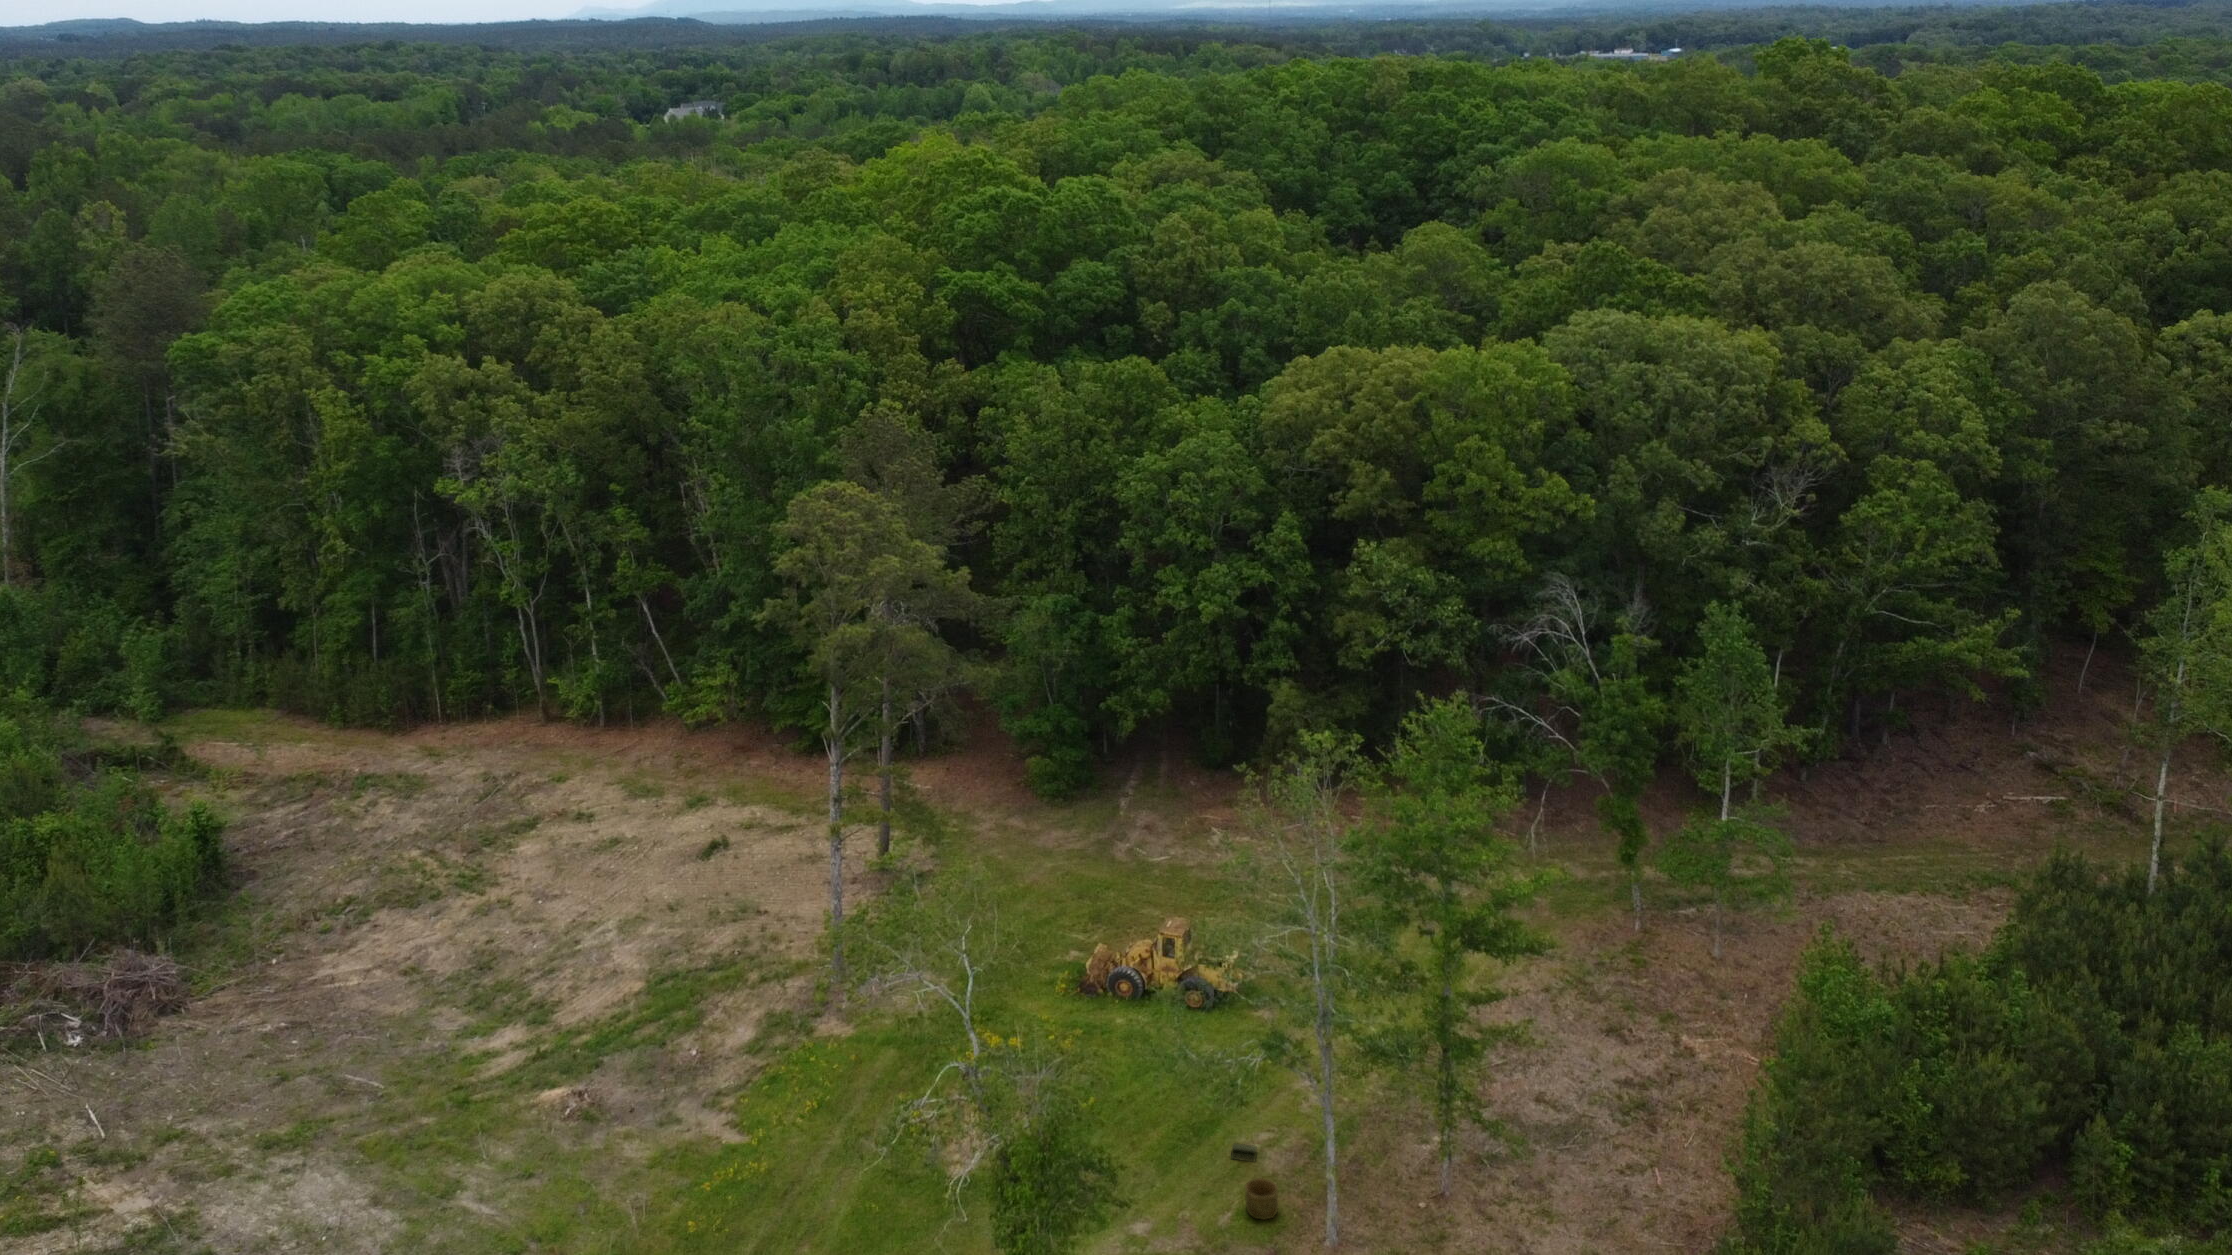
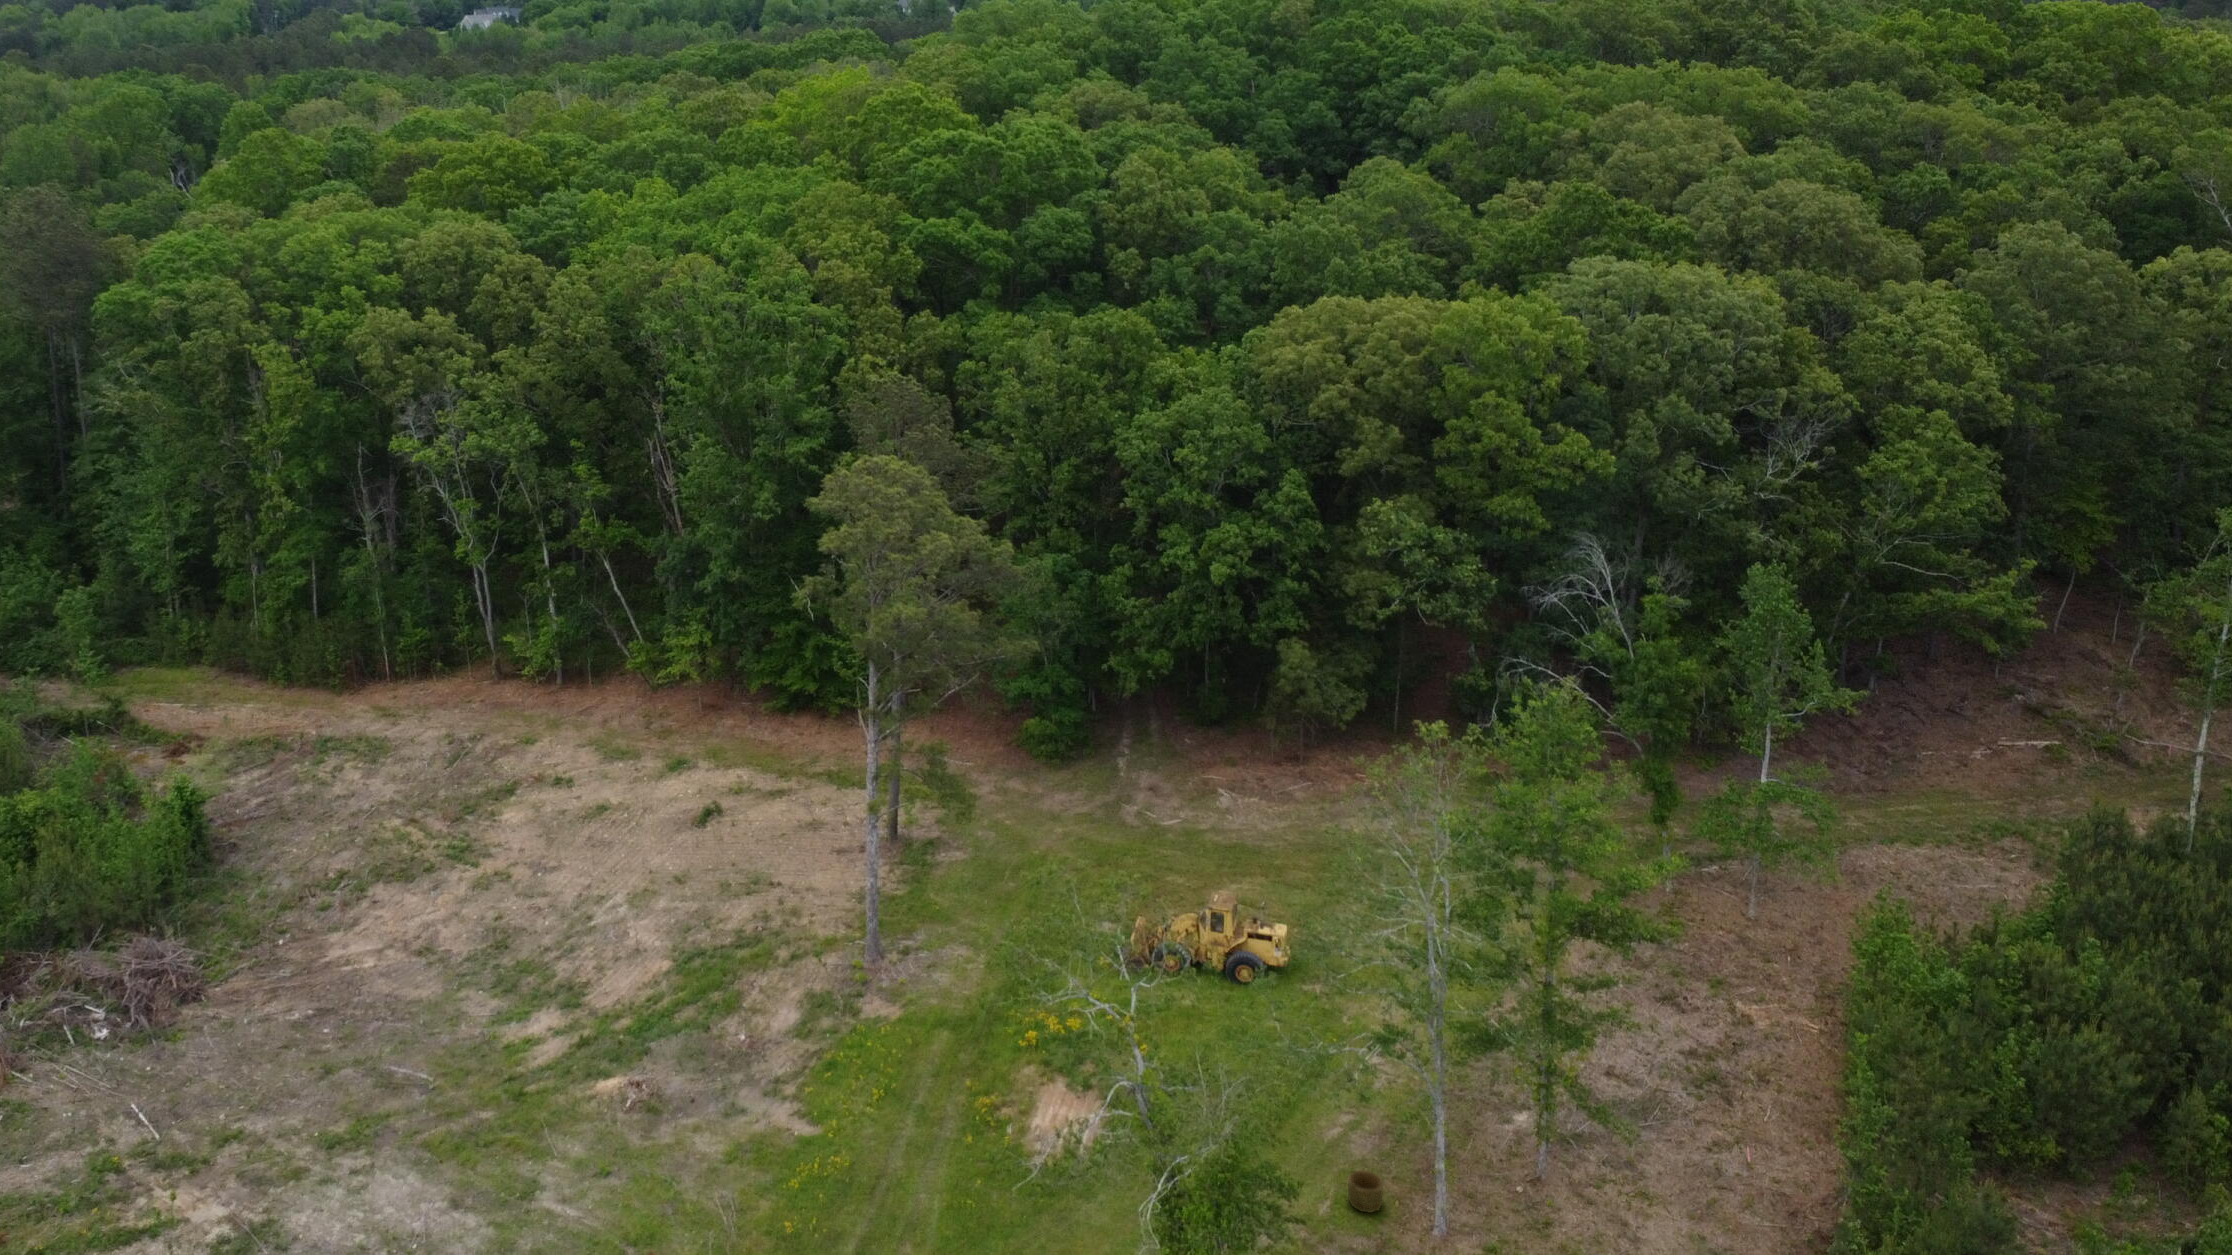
toolbox: present [1231,1143,1257,1162] -> none [1318,1130,1345,1150]

